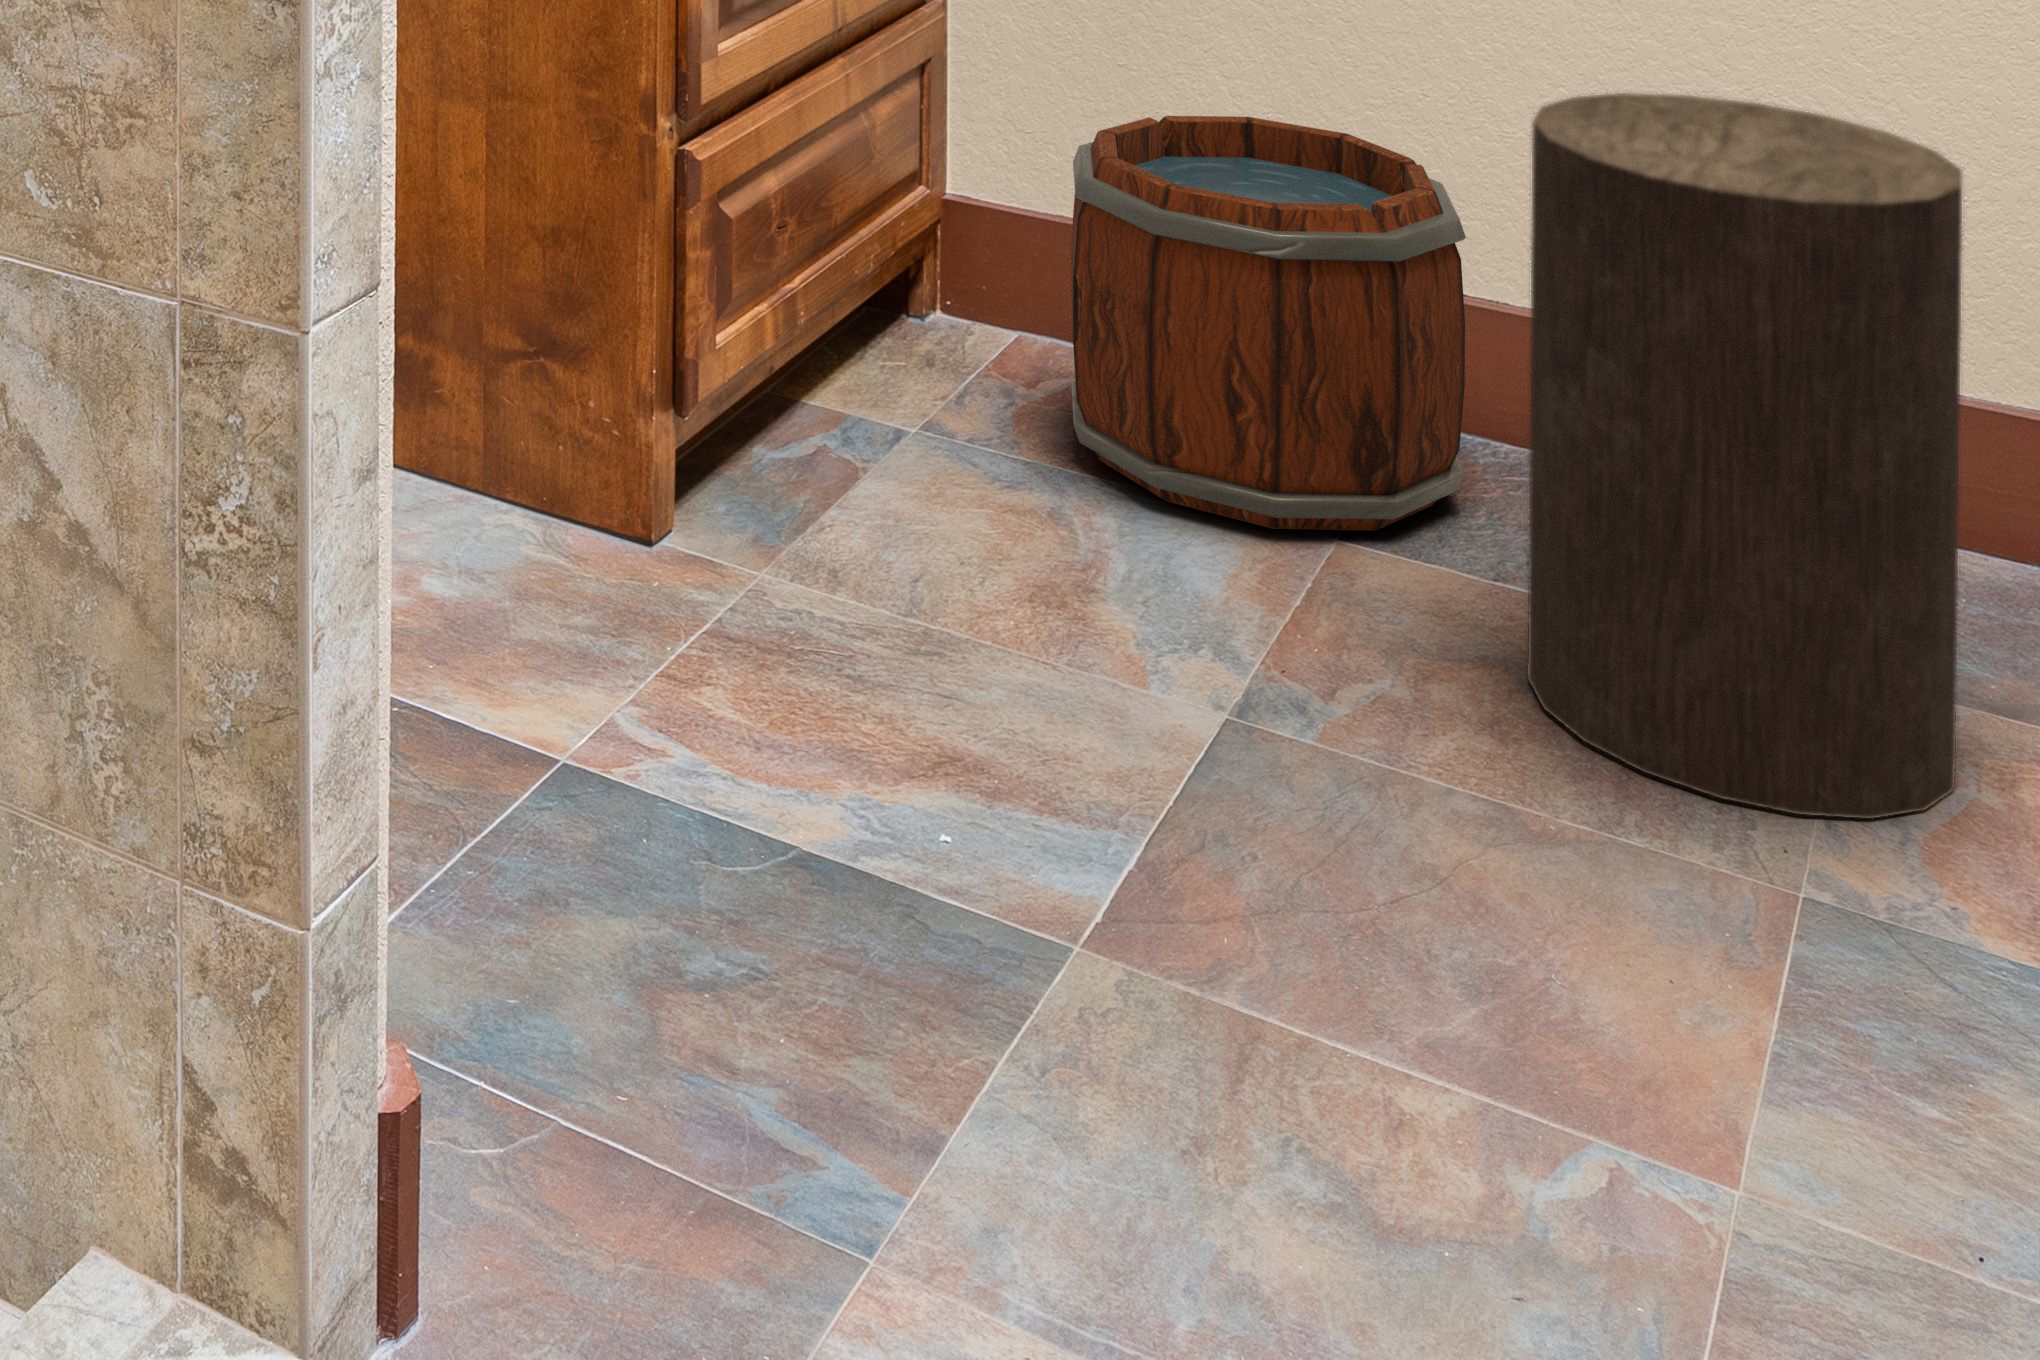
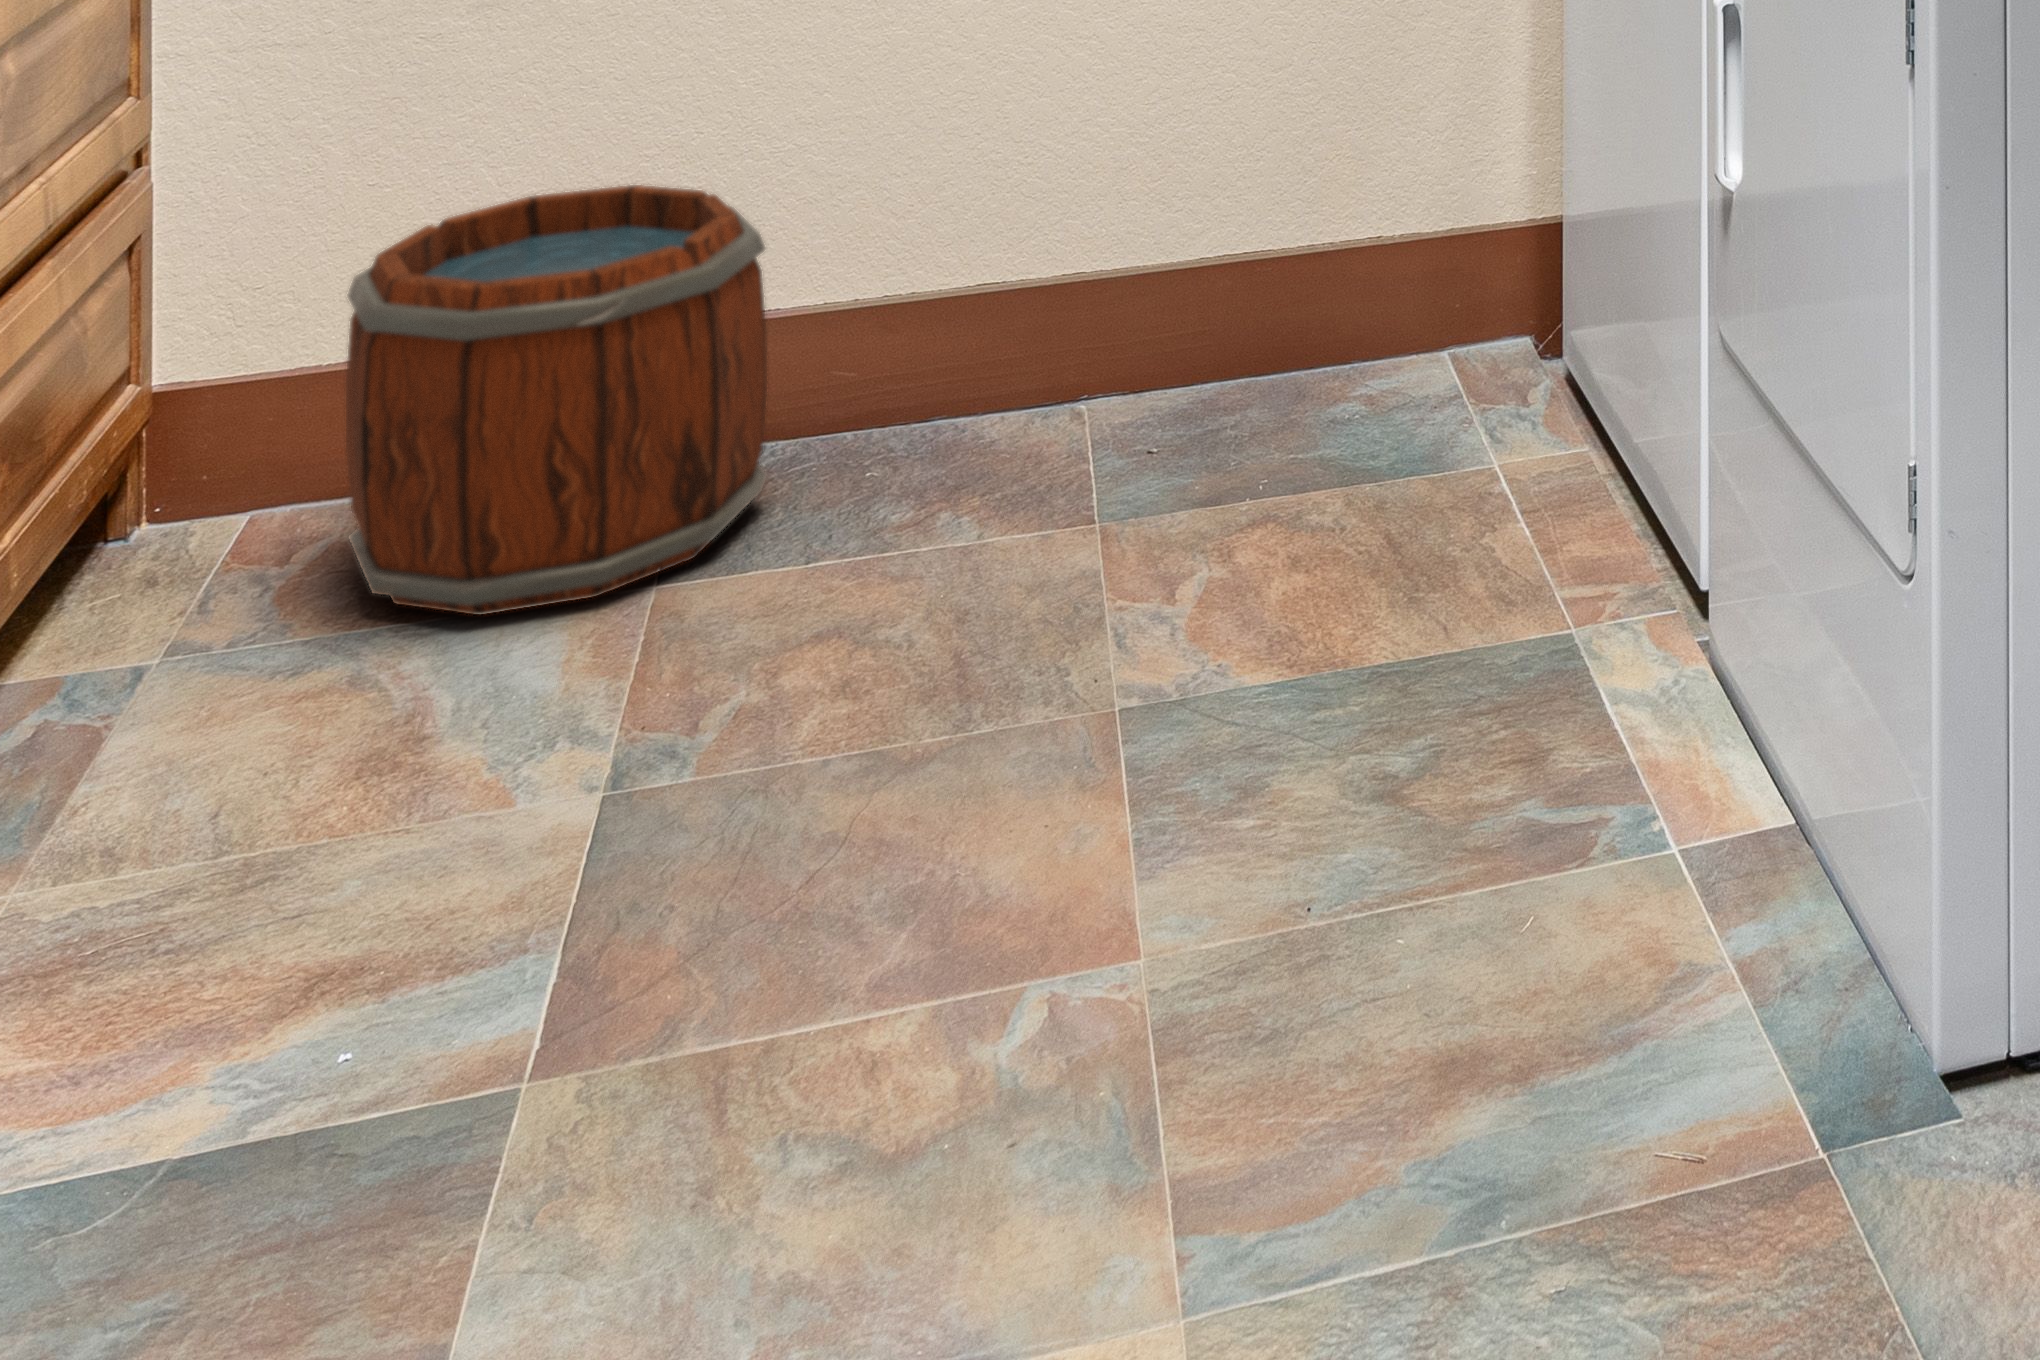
stool: present [1527,93,1962,819] -> none [862,51,1198,664]

